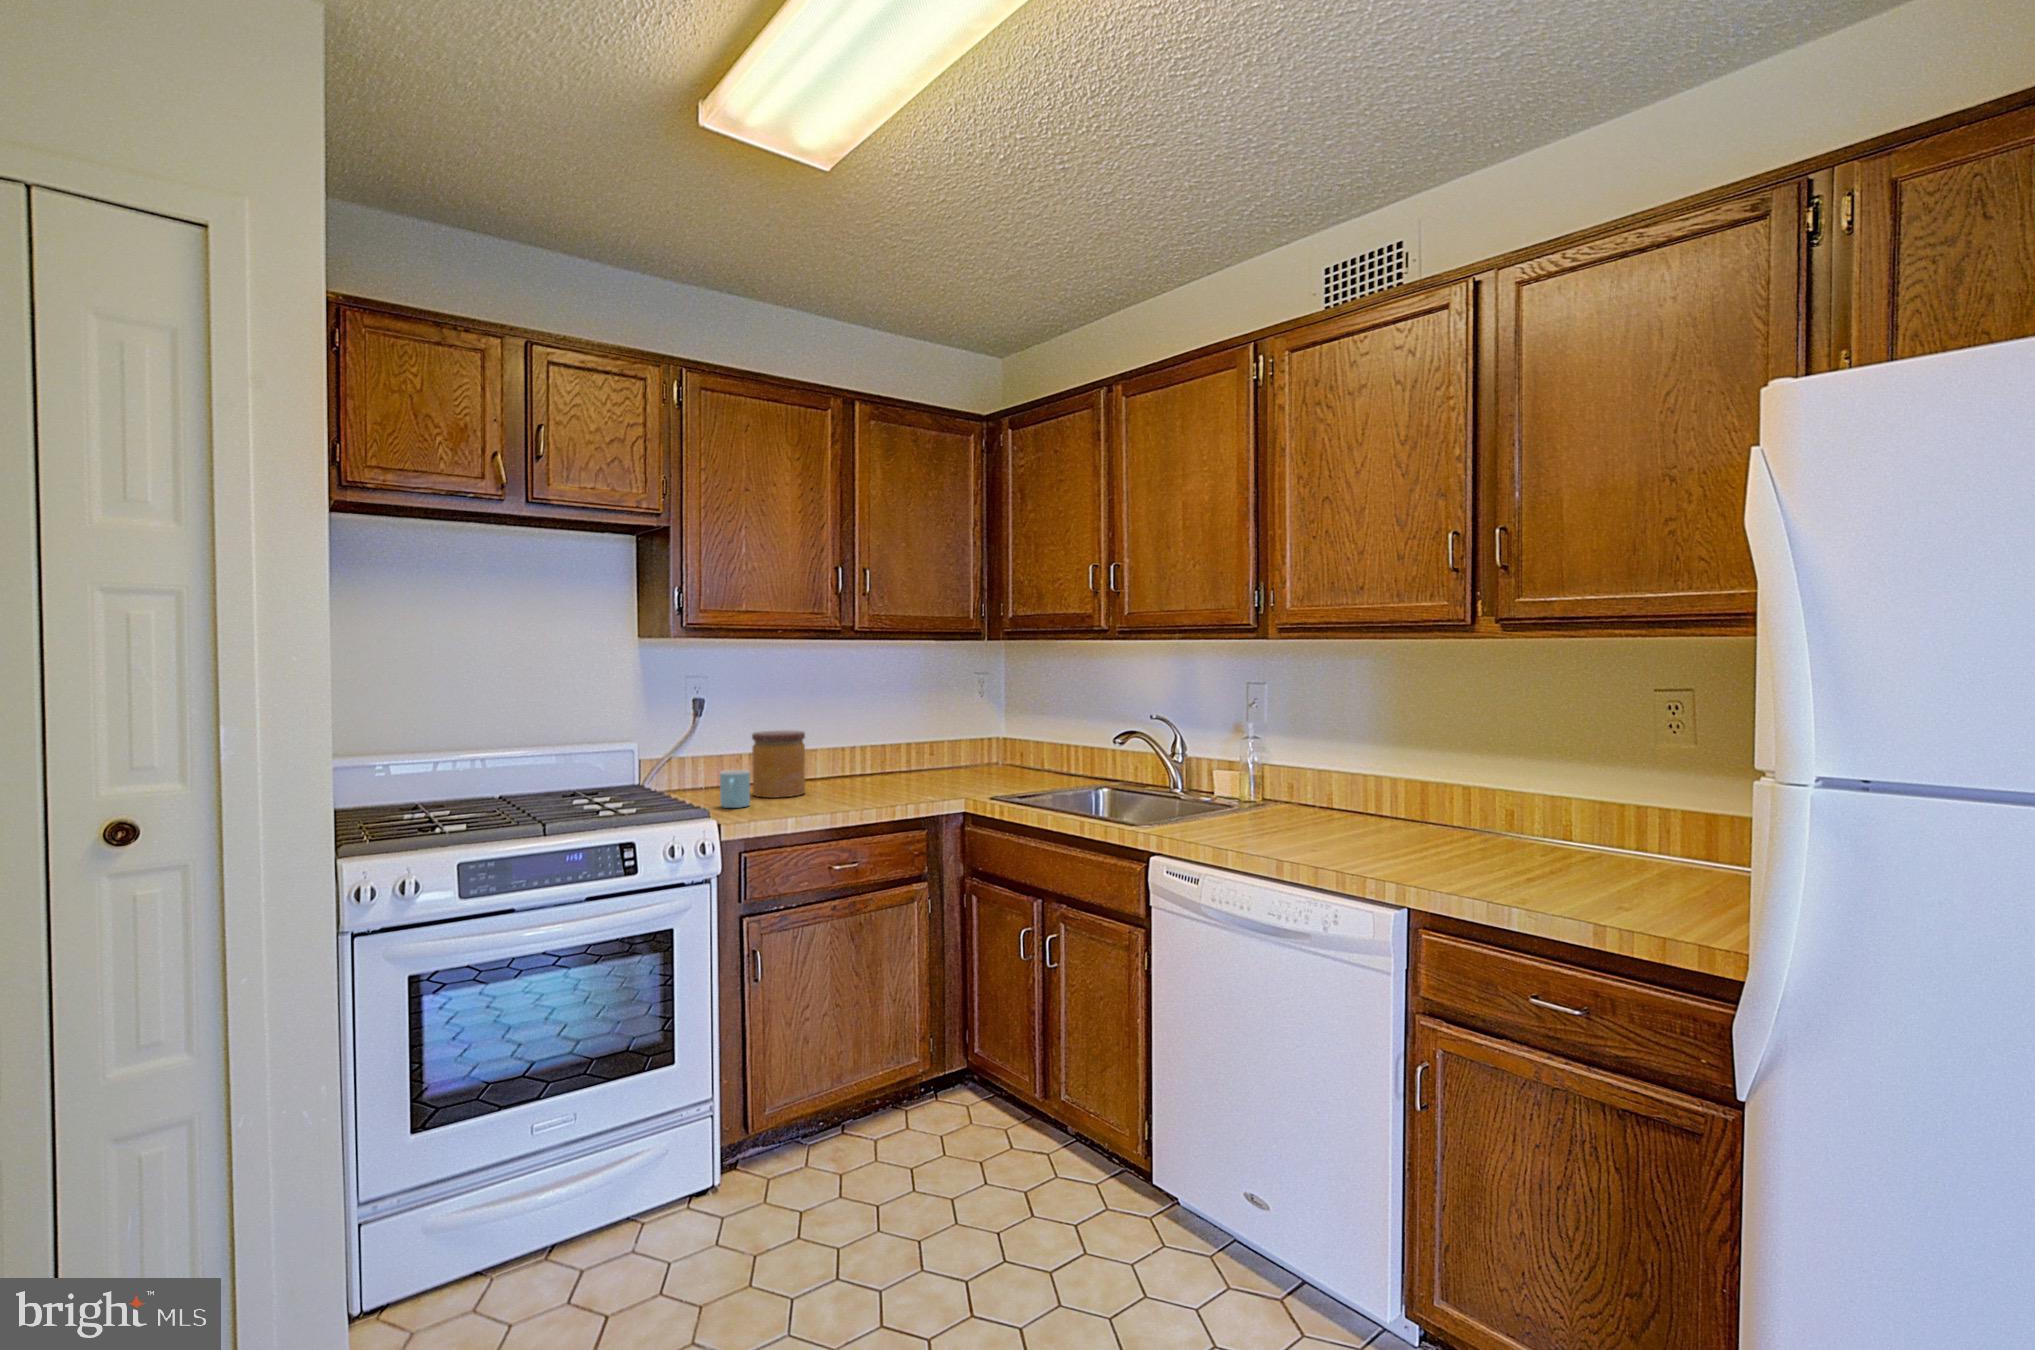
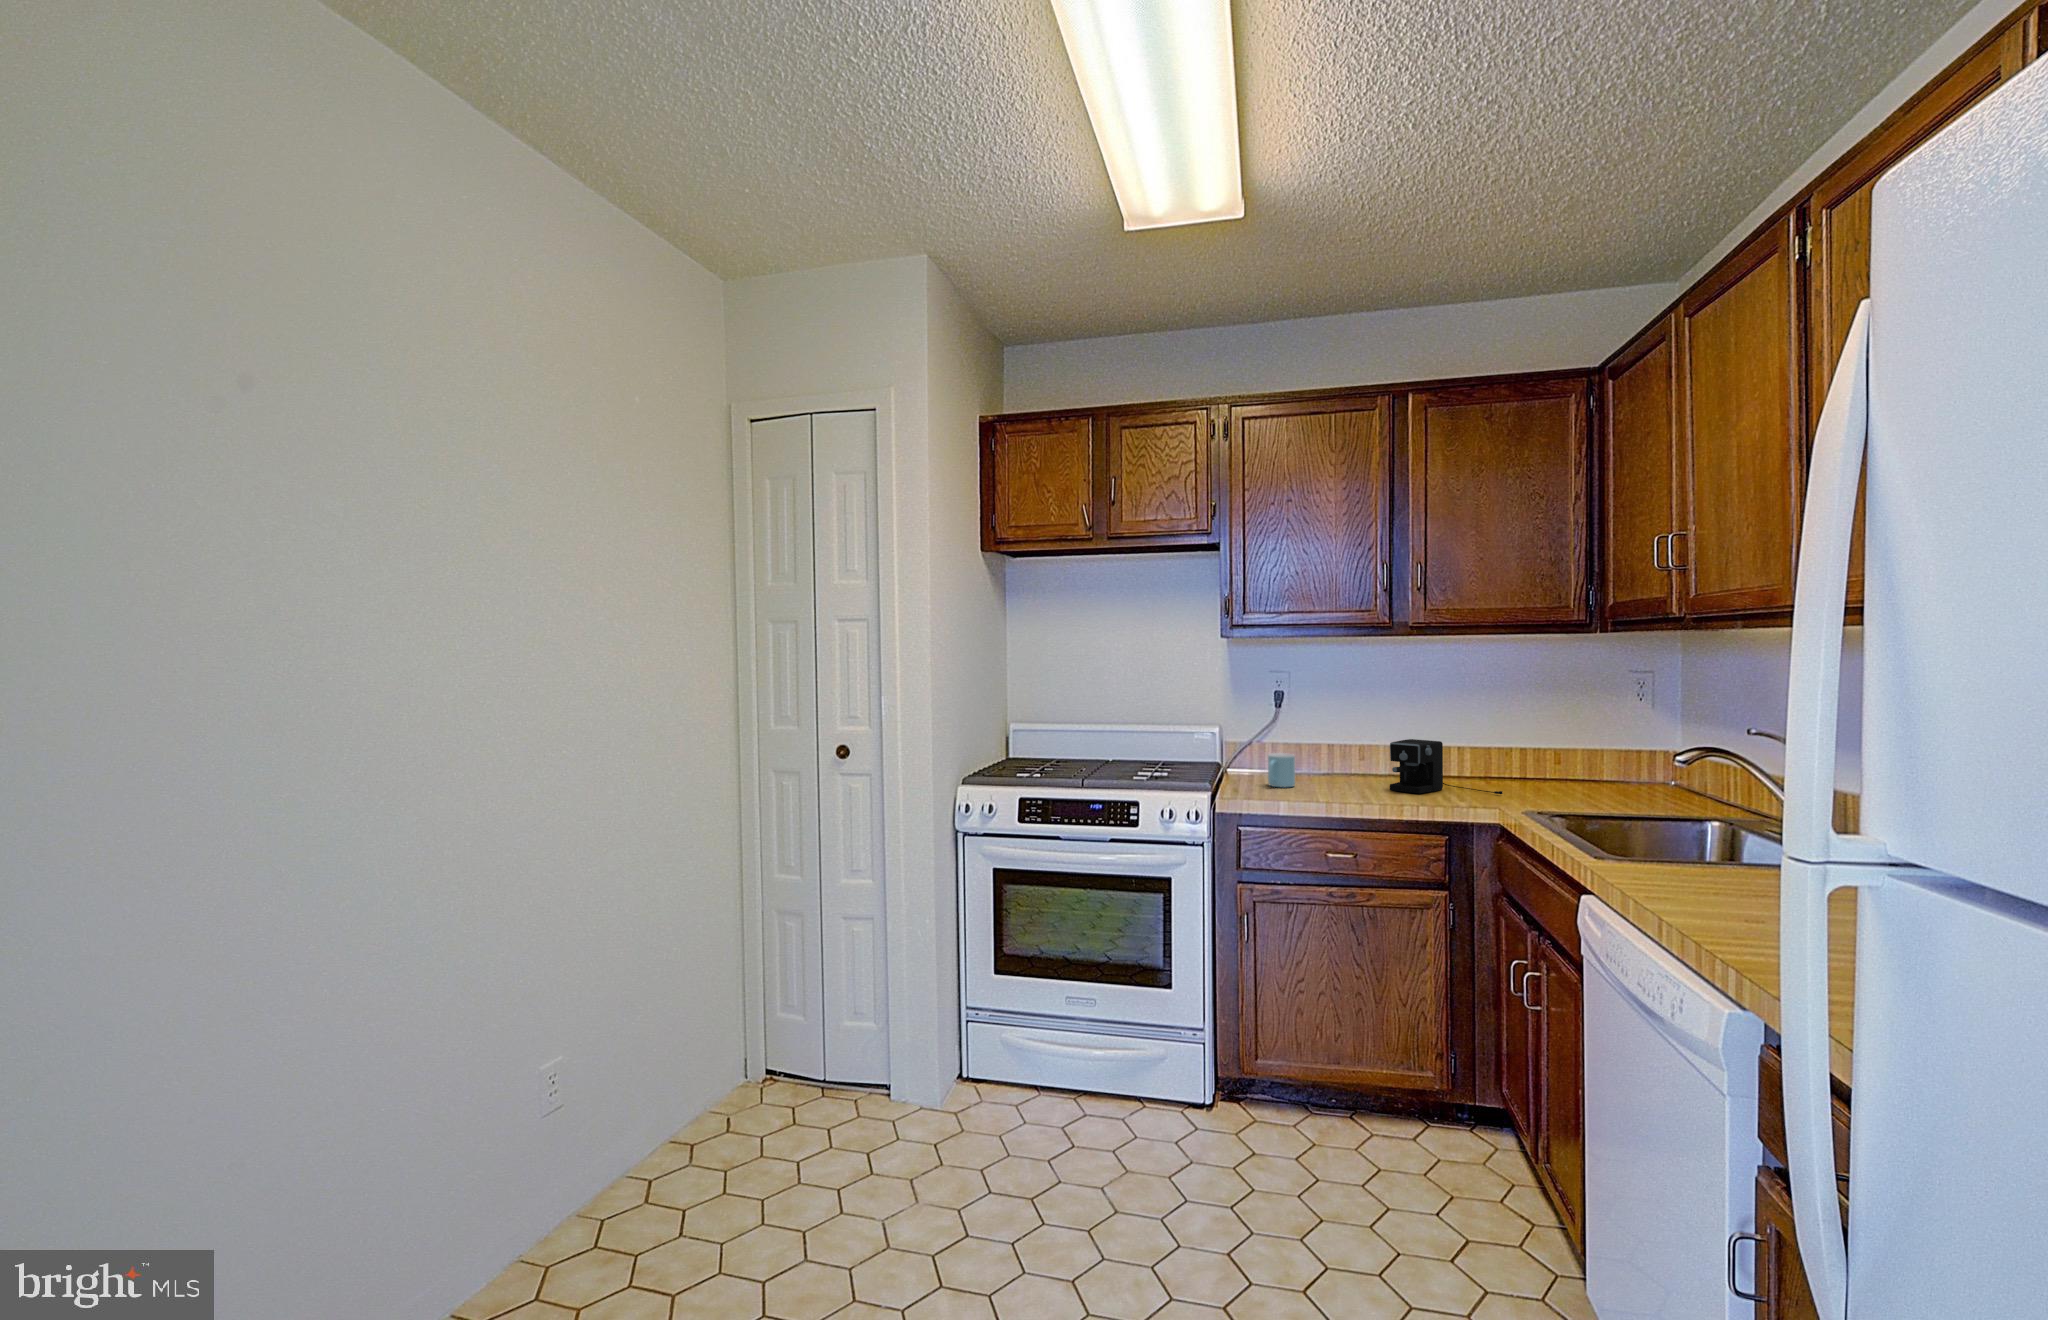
jar: present [752,731,805,798] -> none [1317,721,1369,784]
coffee maker: none [839,744,929,796] -> present [1390,739,1503,794]

